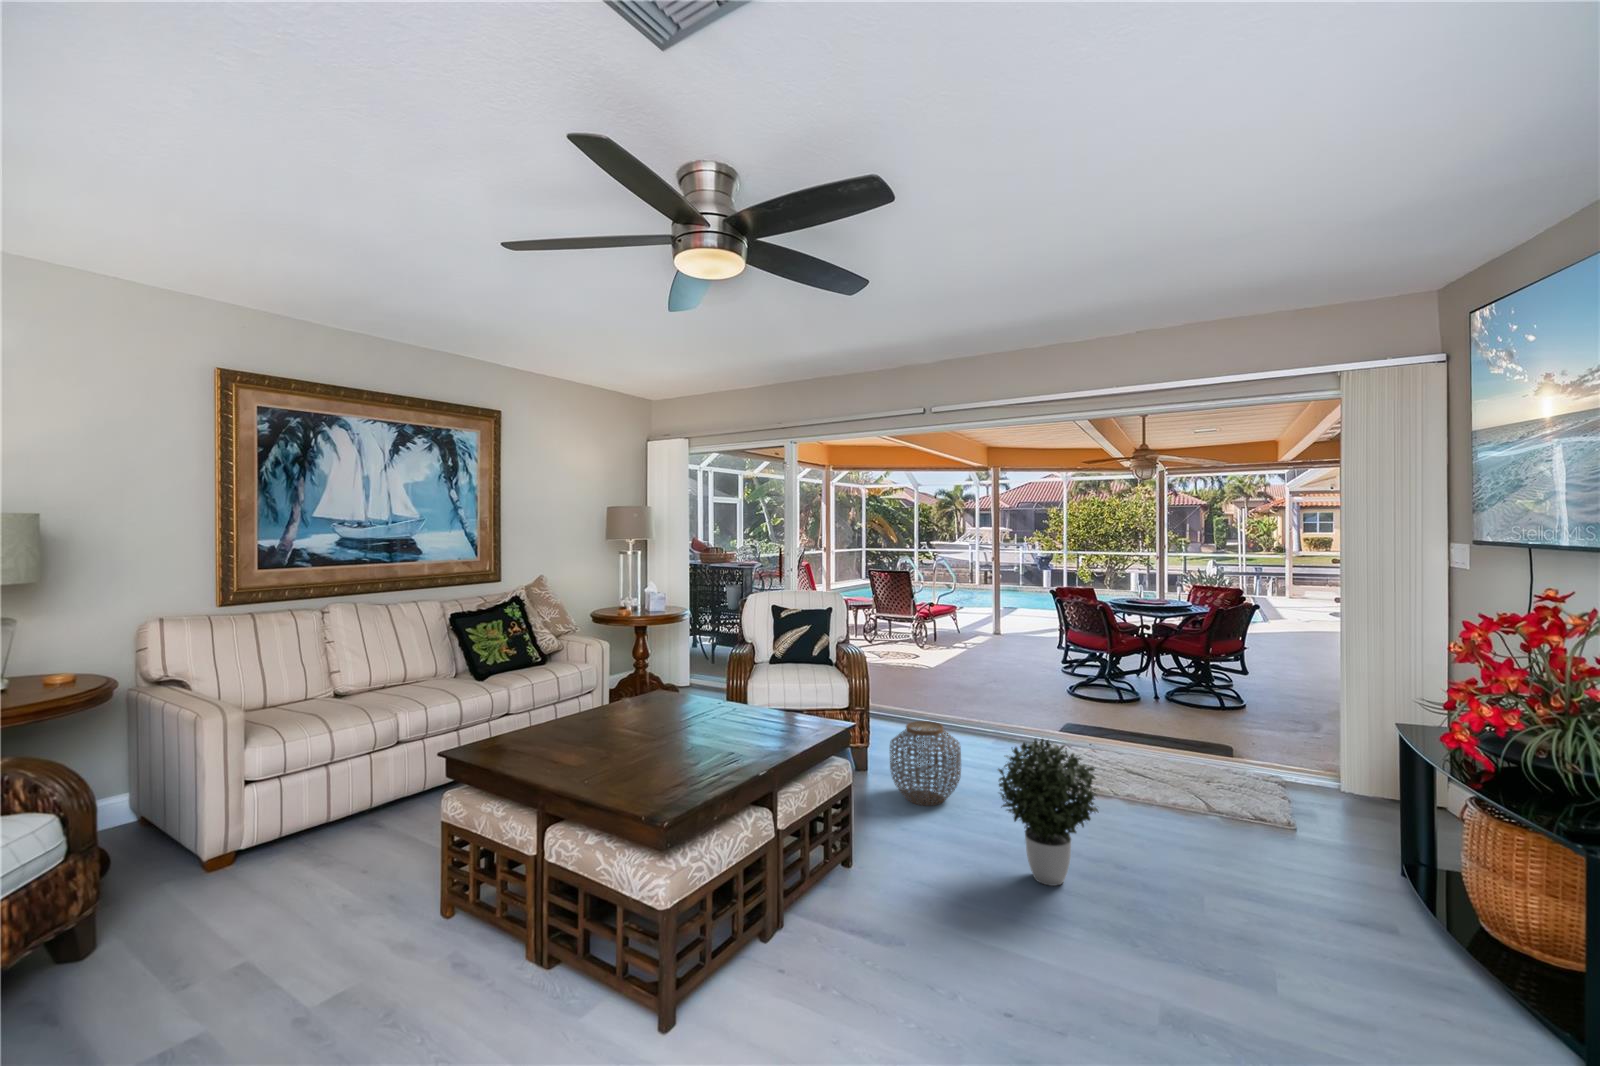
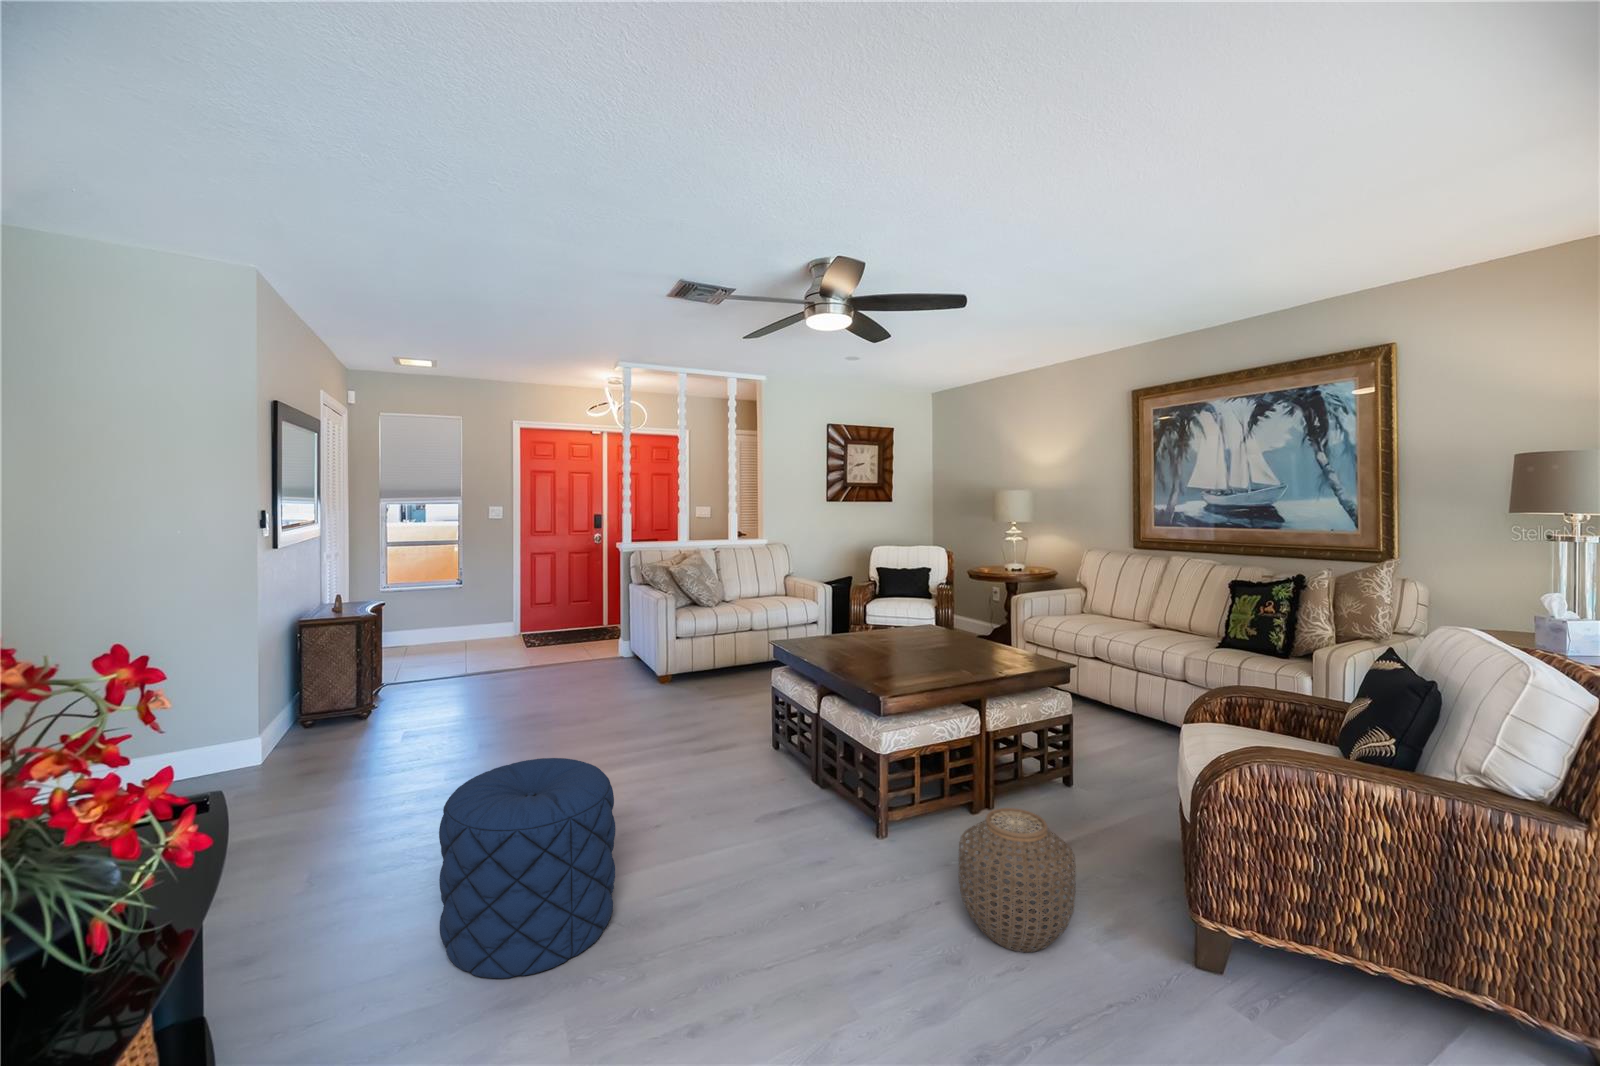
potted plant: present [998,739,1100,886] -> none [687,747,799,911]
pouf: none [1162,782,1368,1008] -> present [439,758,616,978]

